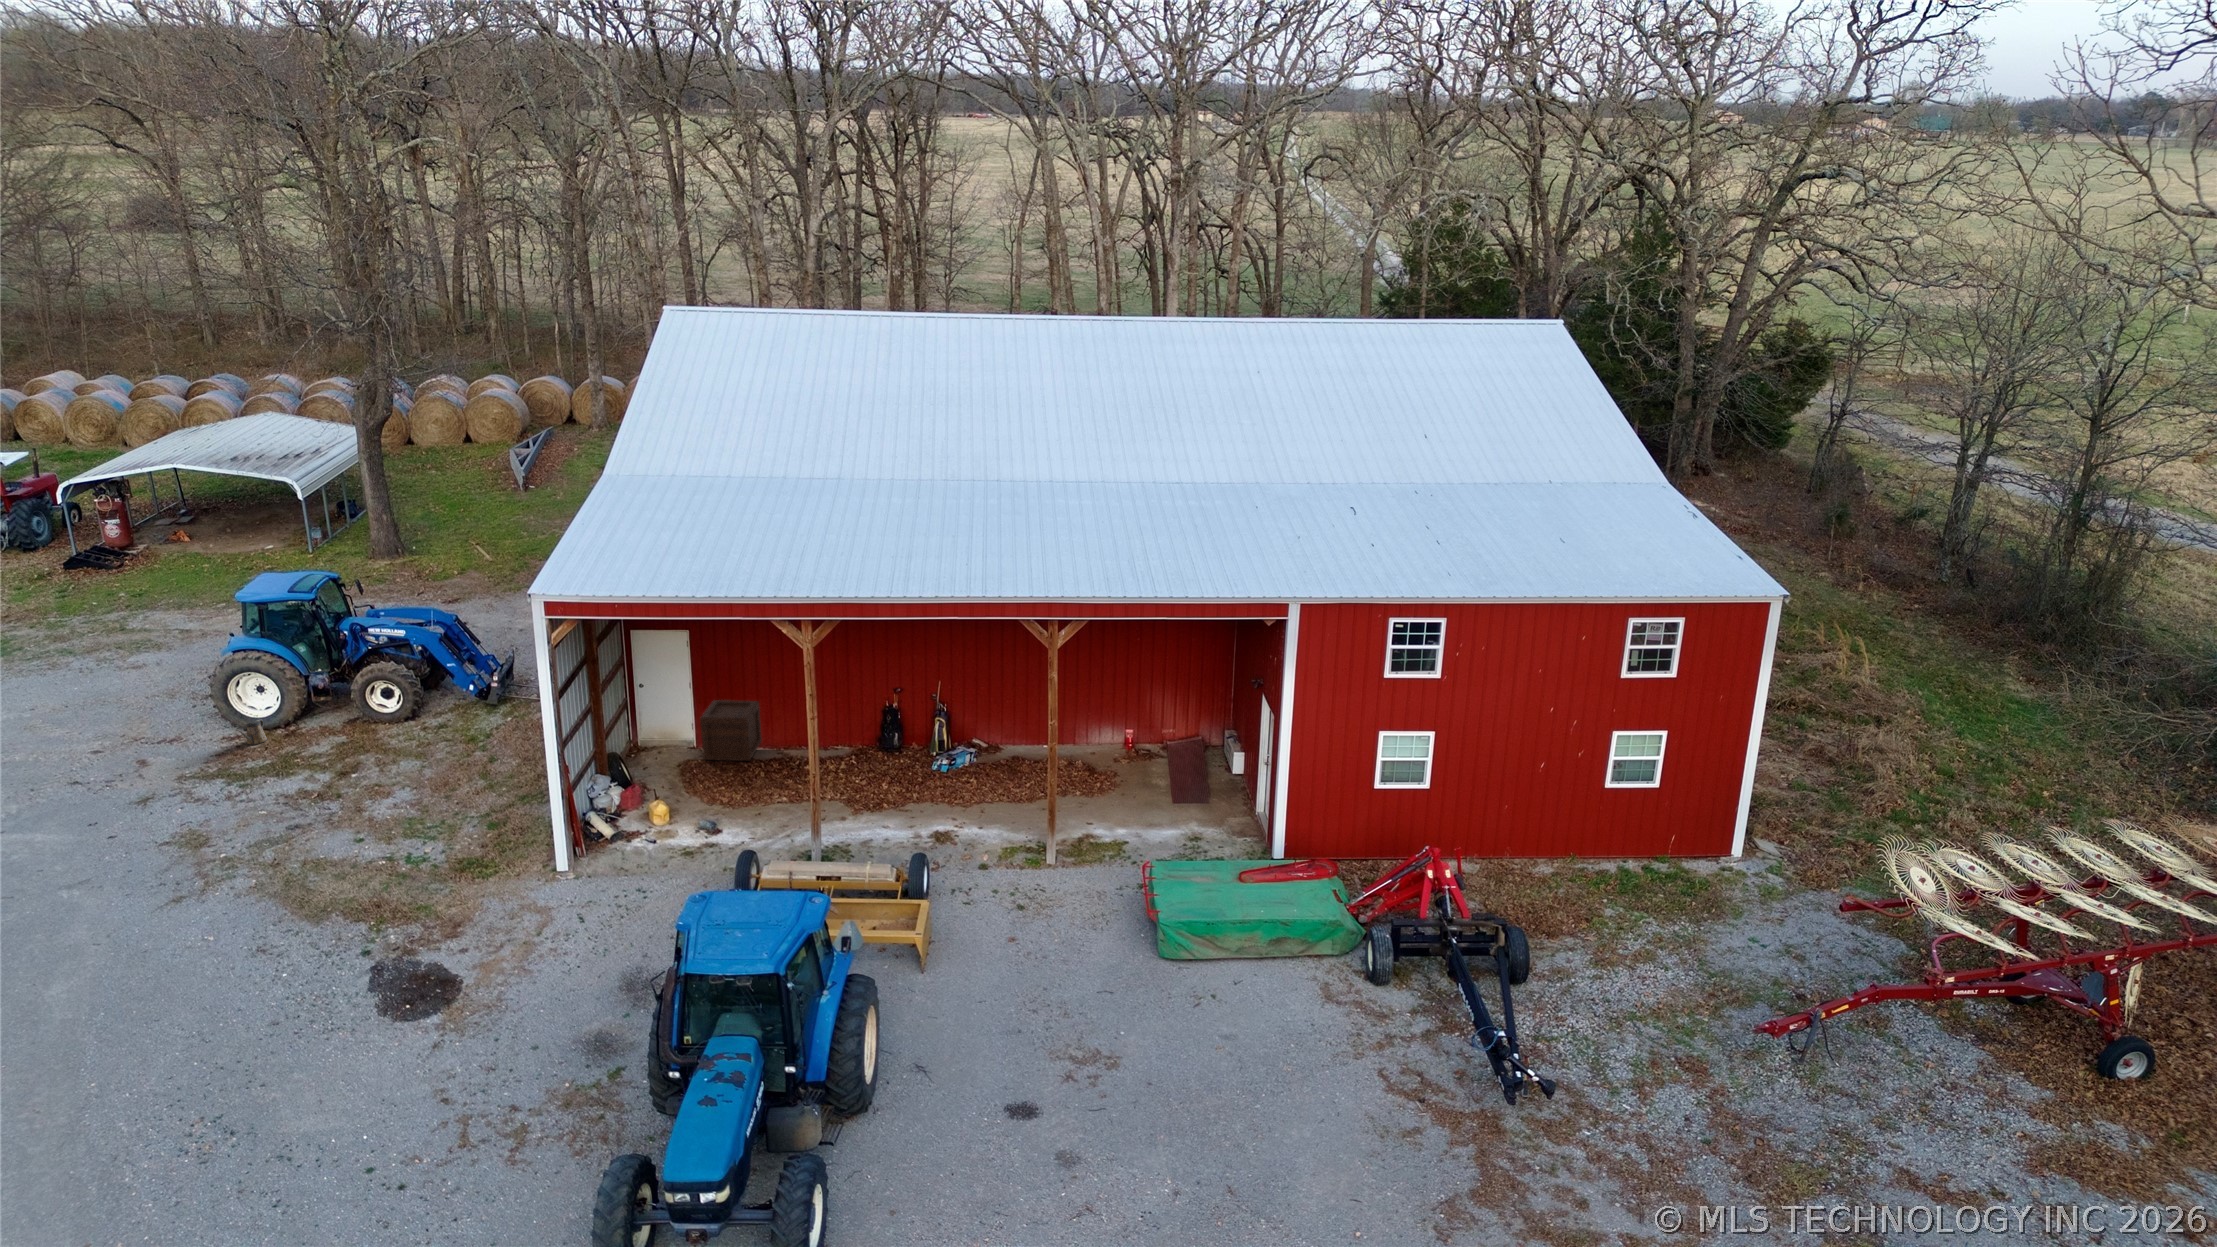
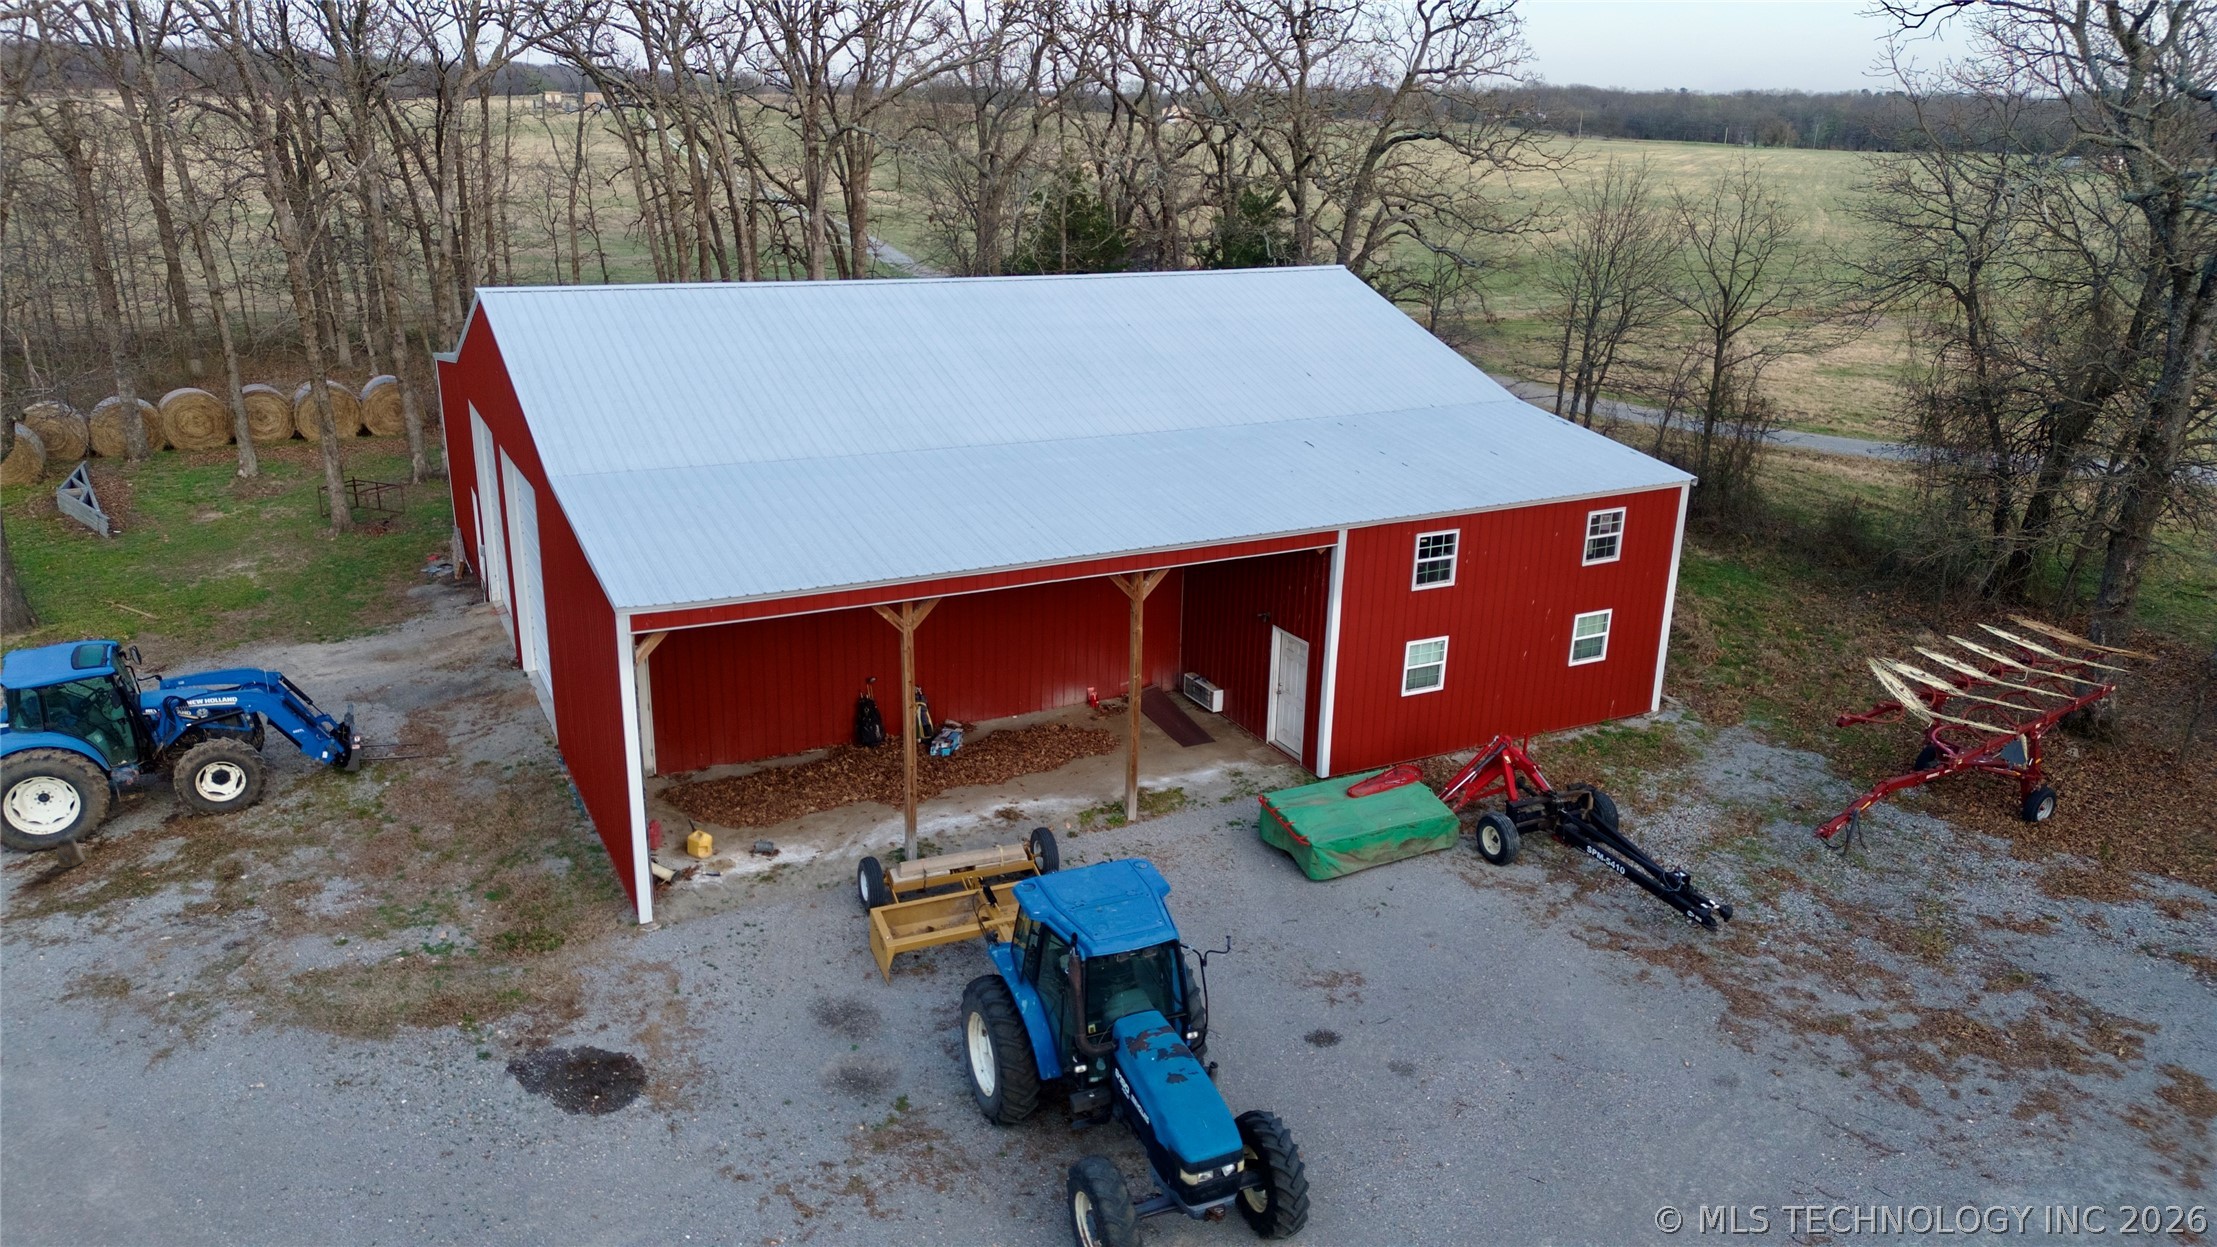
wooden crate: present [700,700,762,761] -> none [673,712,737,786]

